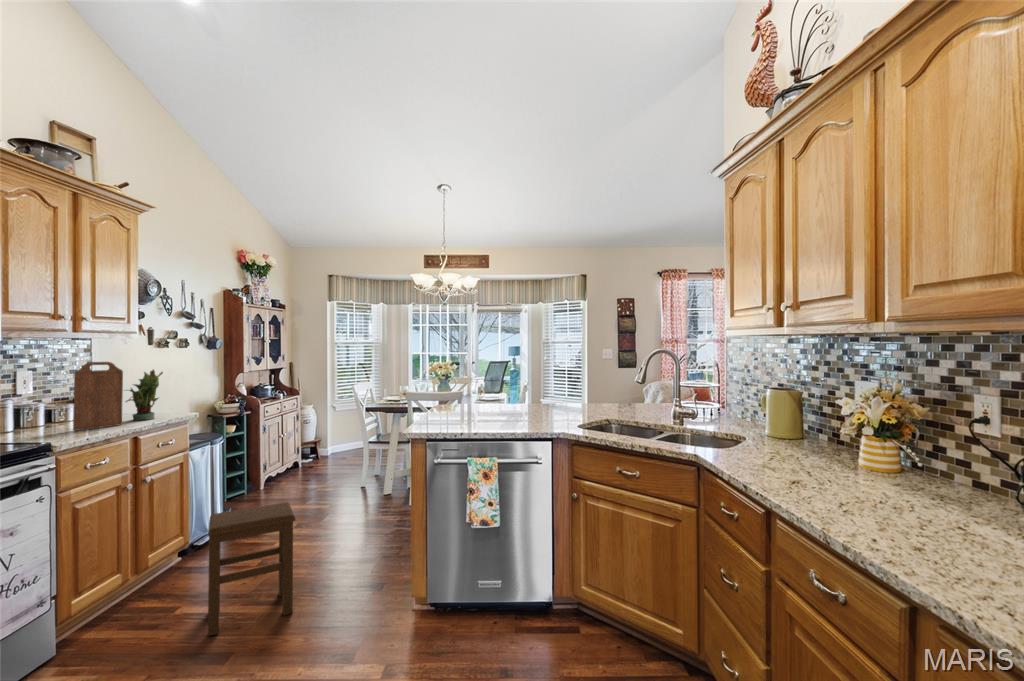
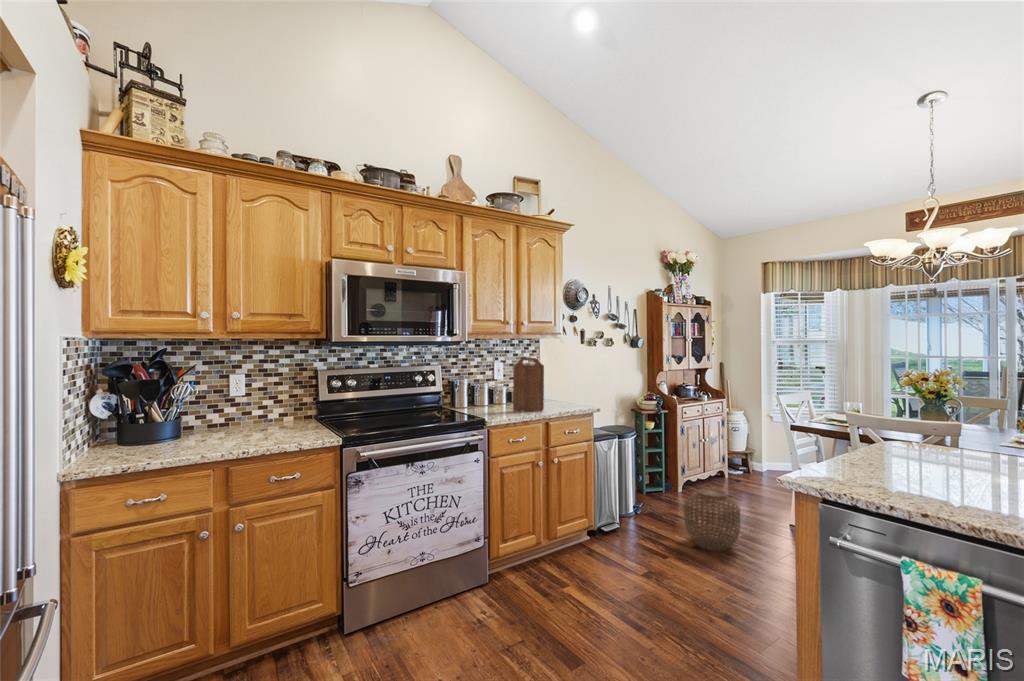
potted plant: present [126,369,163,420] -> none [549,365,576,409]
woven basket: none [285,472,335,527] -> present [684,488,740,551]
stool: present [208,502,296,636] -> none [574,508,660,644]

